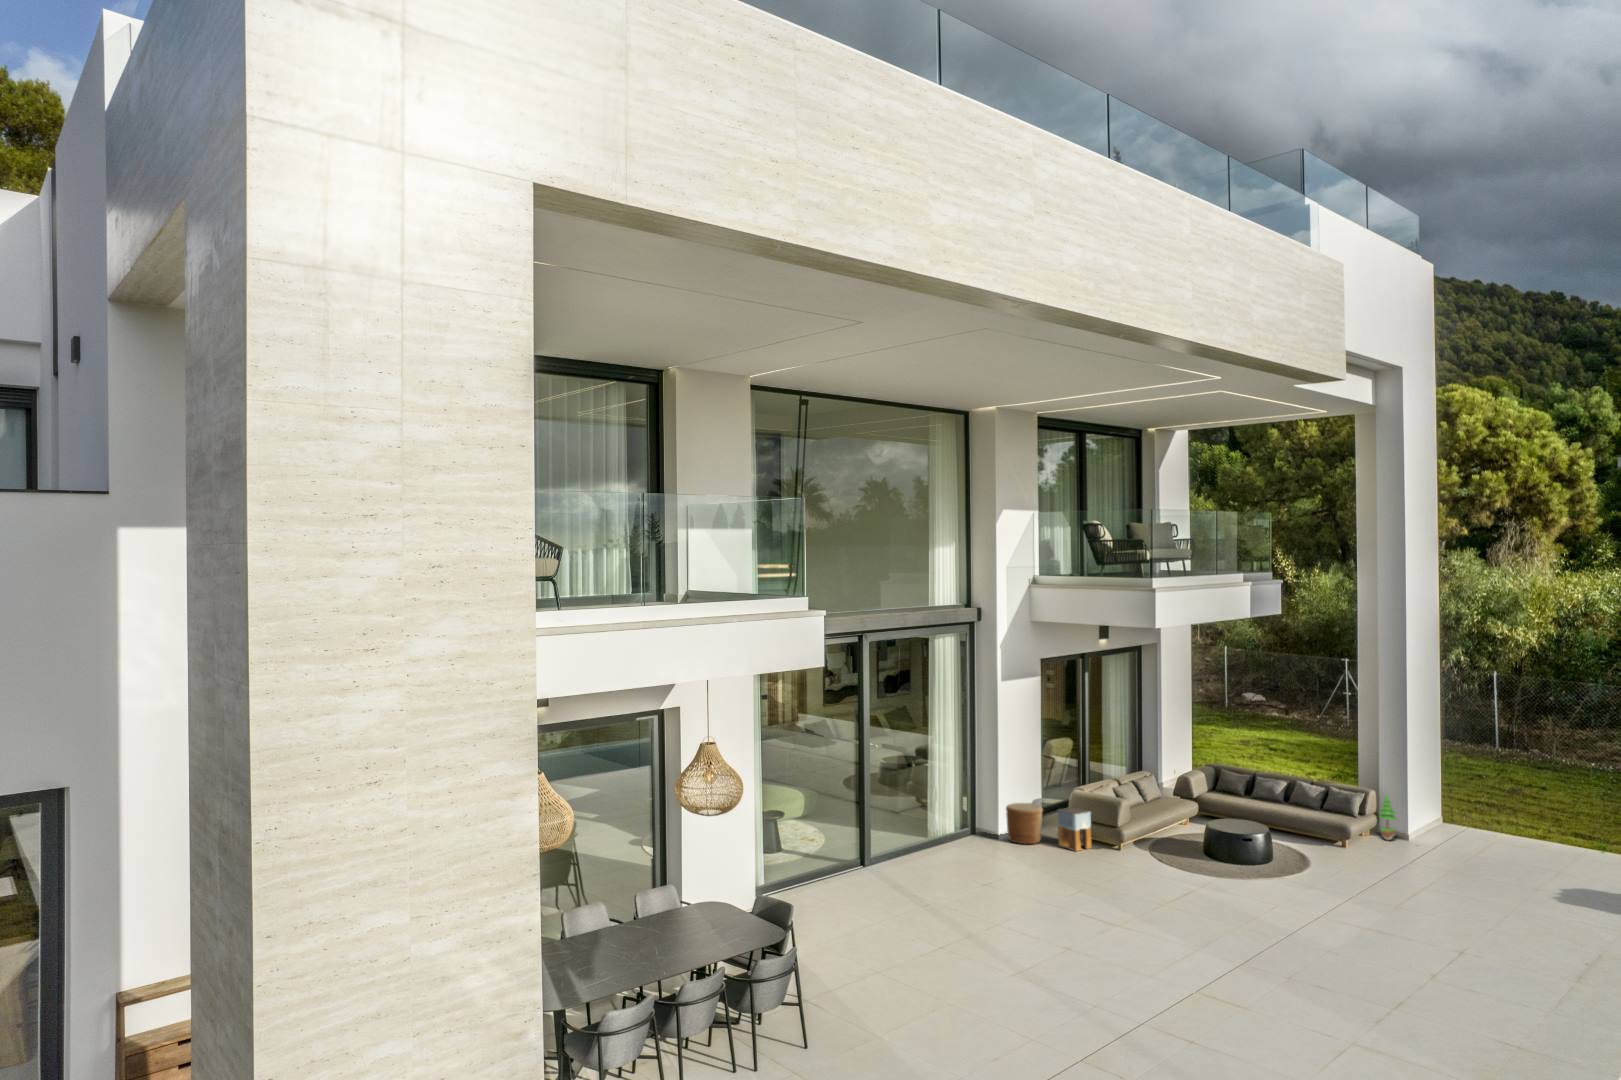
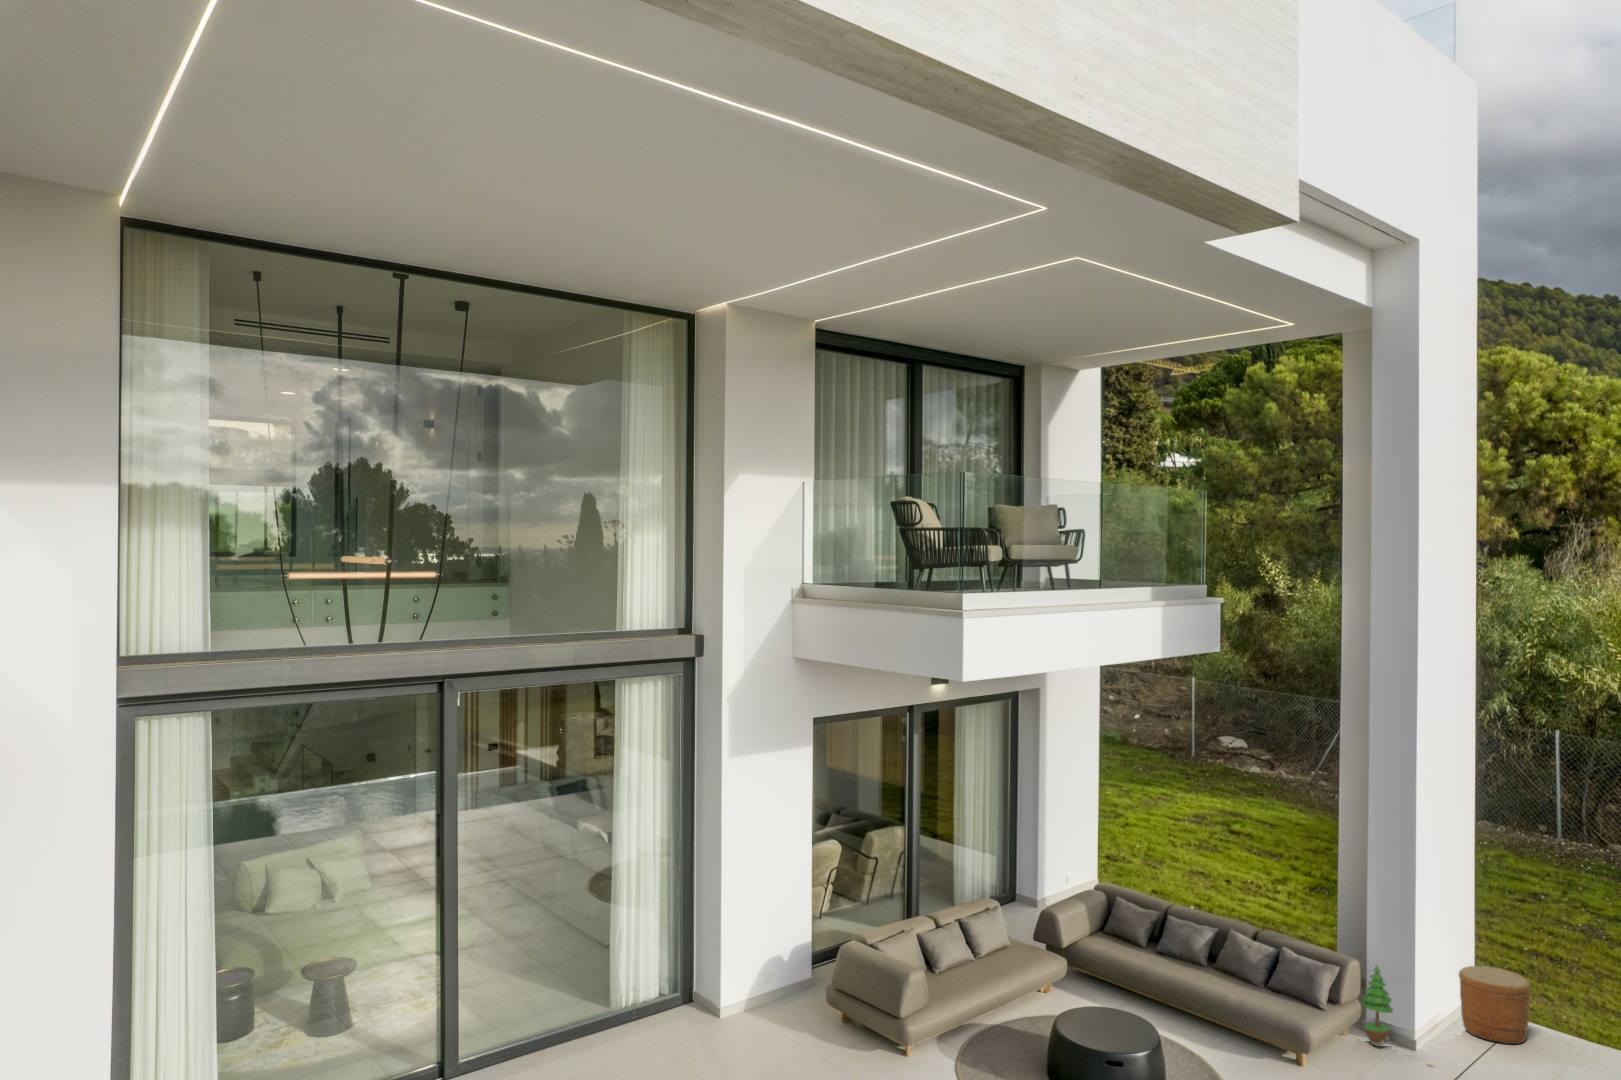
woven basket: present [1006,803,1043,845] -> present [1459,966,1530,1044]
stool: present [1057,807,1092,851] -> none [808,975,862,1061]

